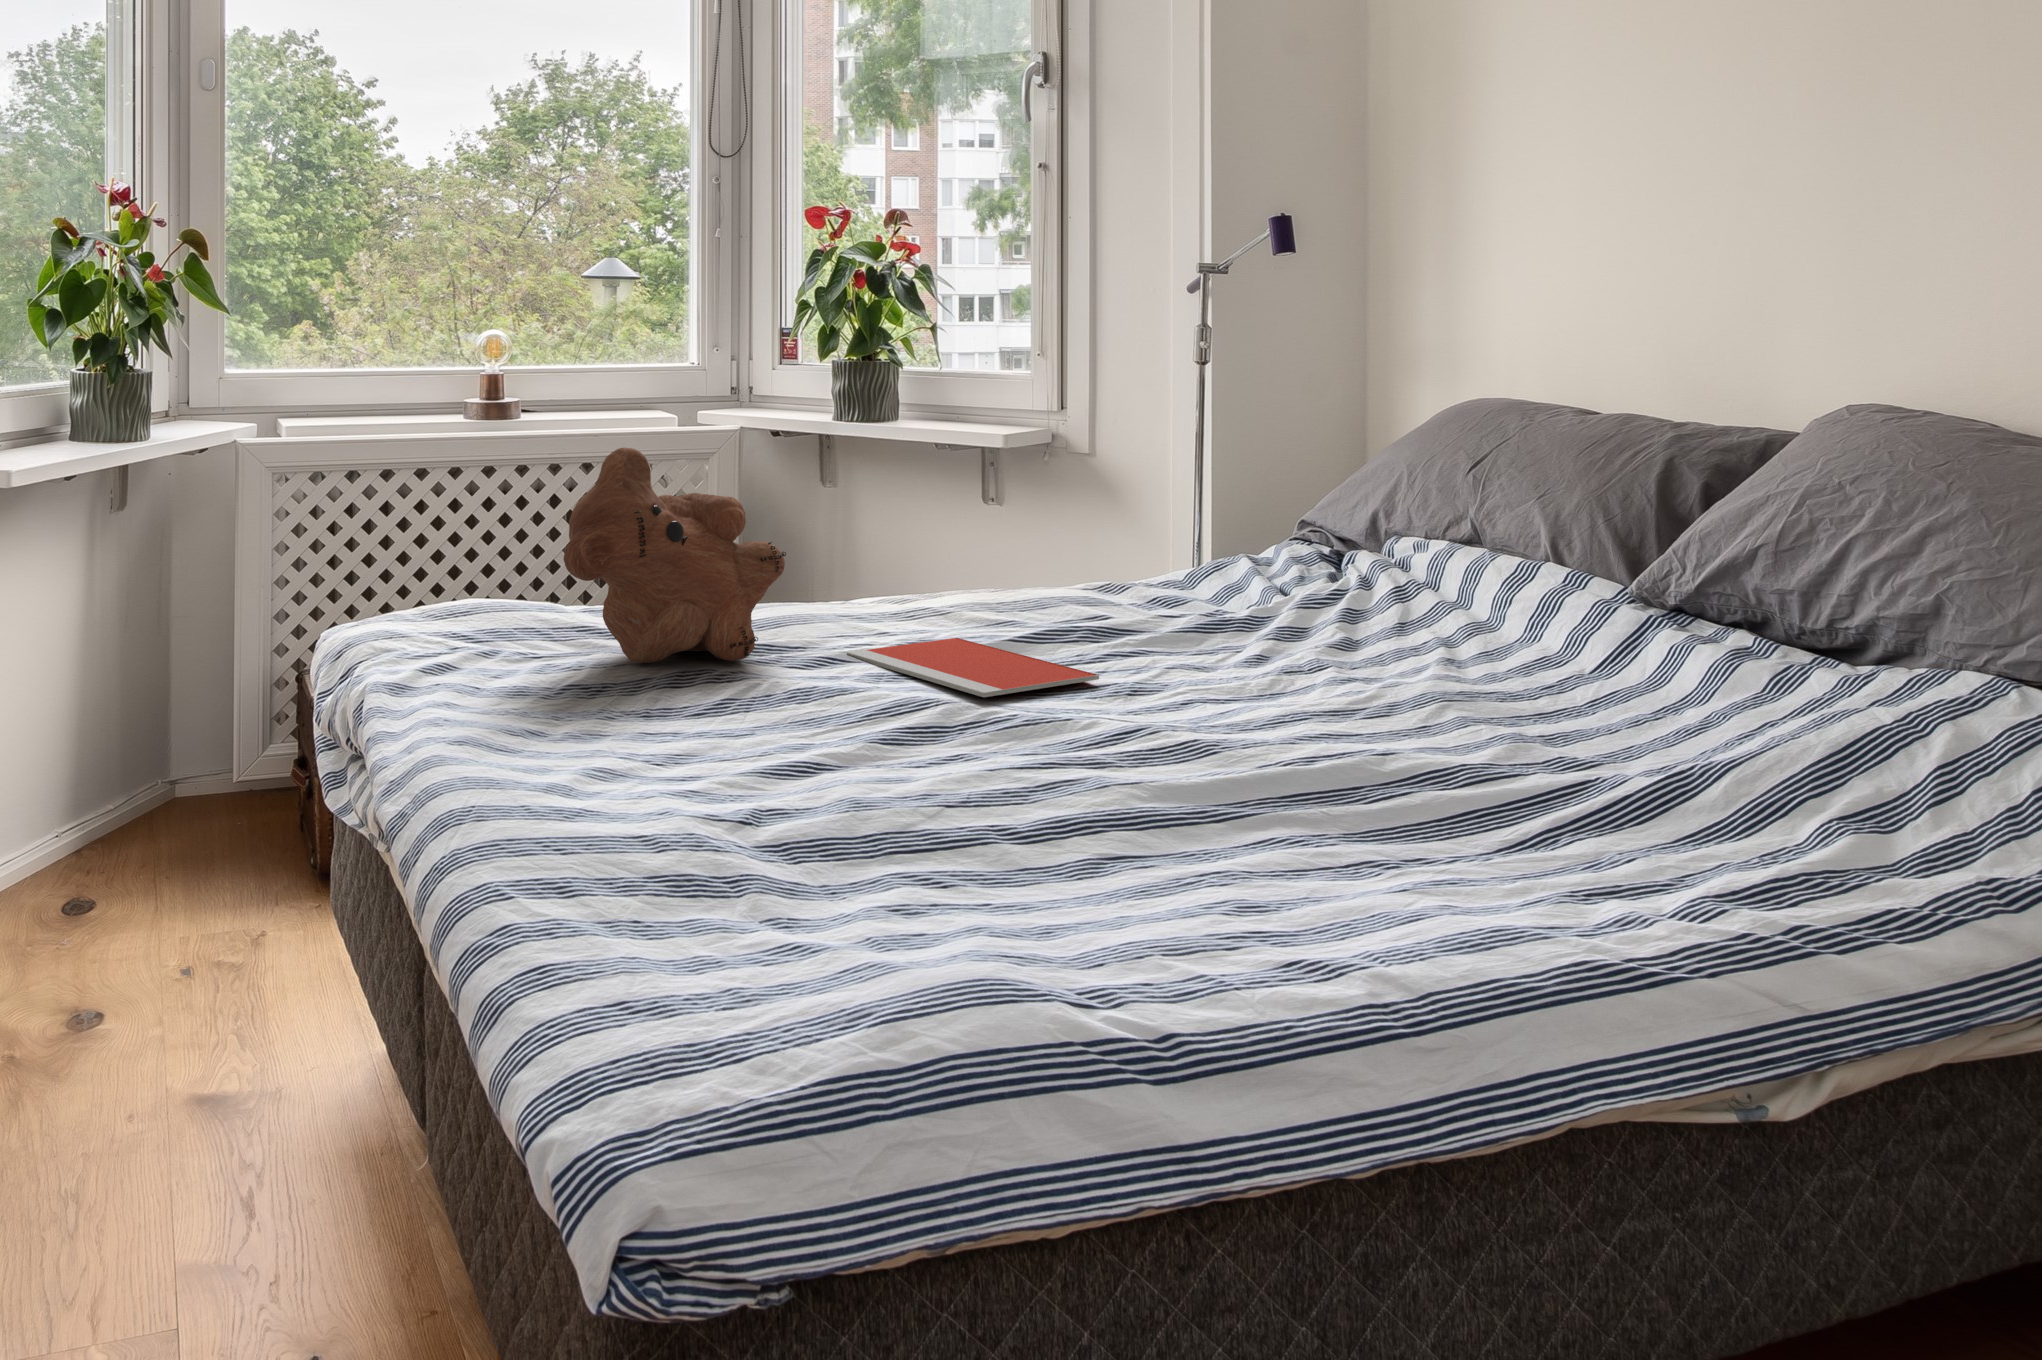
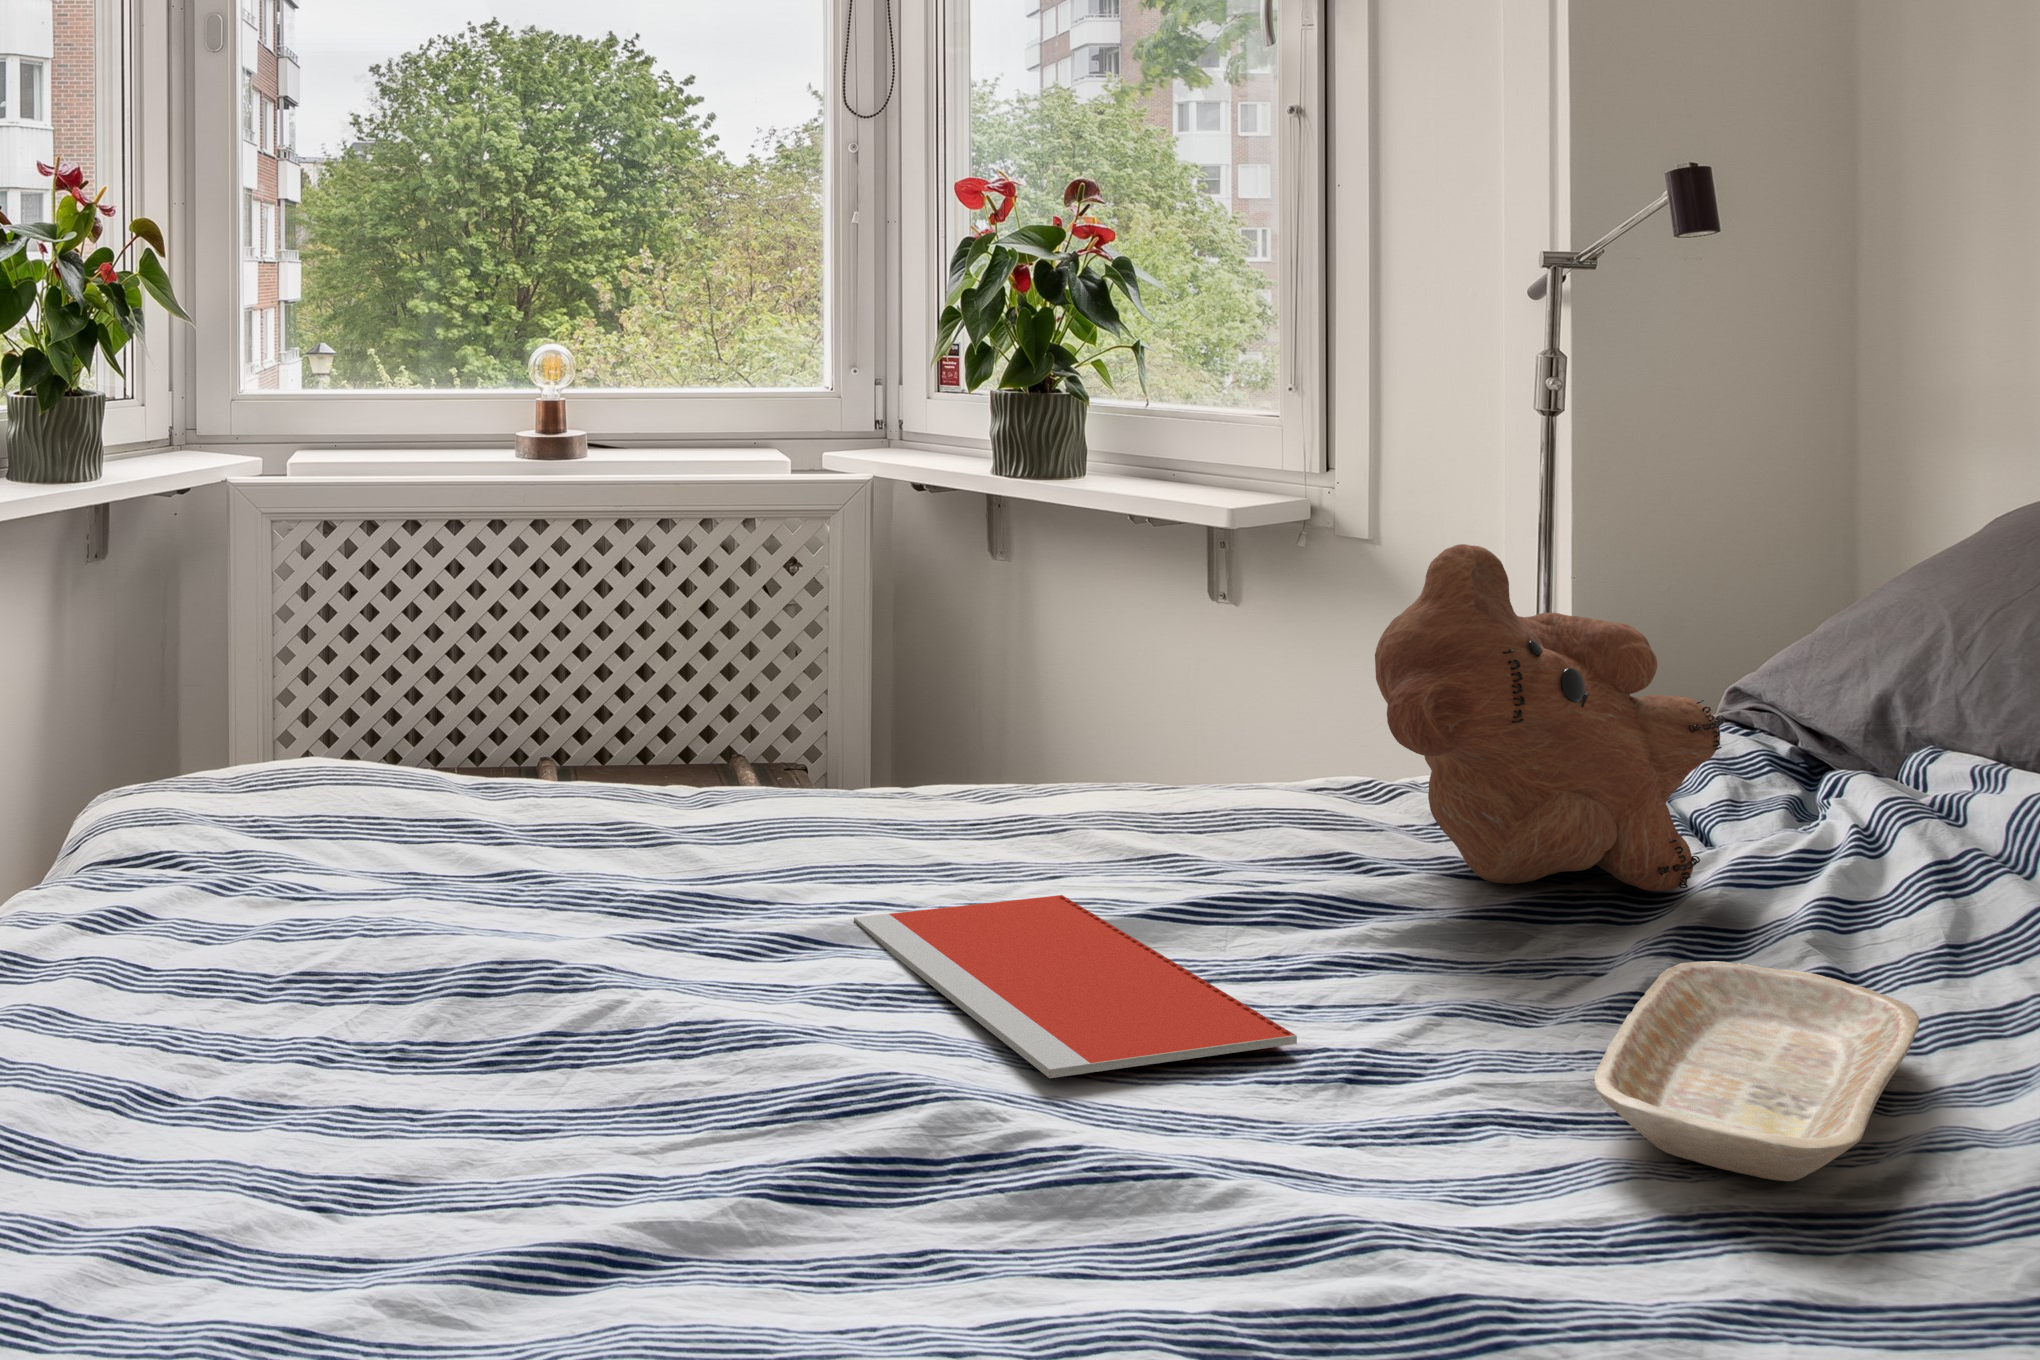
teddy bear: present [564,448,786,663] -> present [1375,544,1725,891]
tray: none [1240,634,1381,704] -> present [1594,961,1919,1181]

